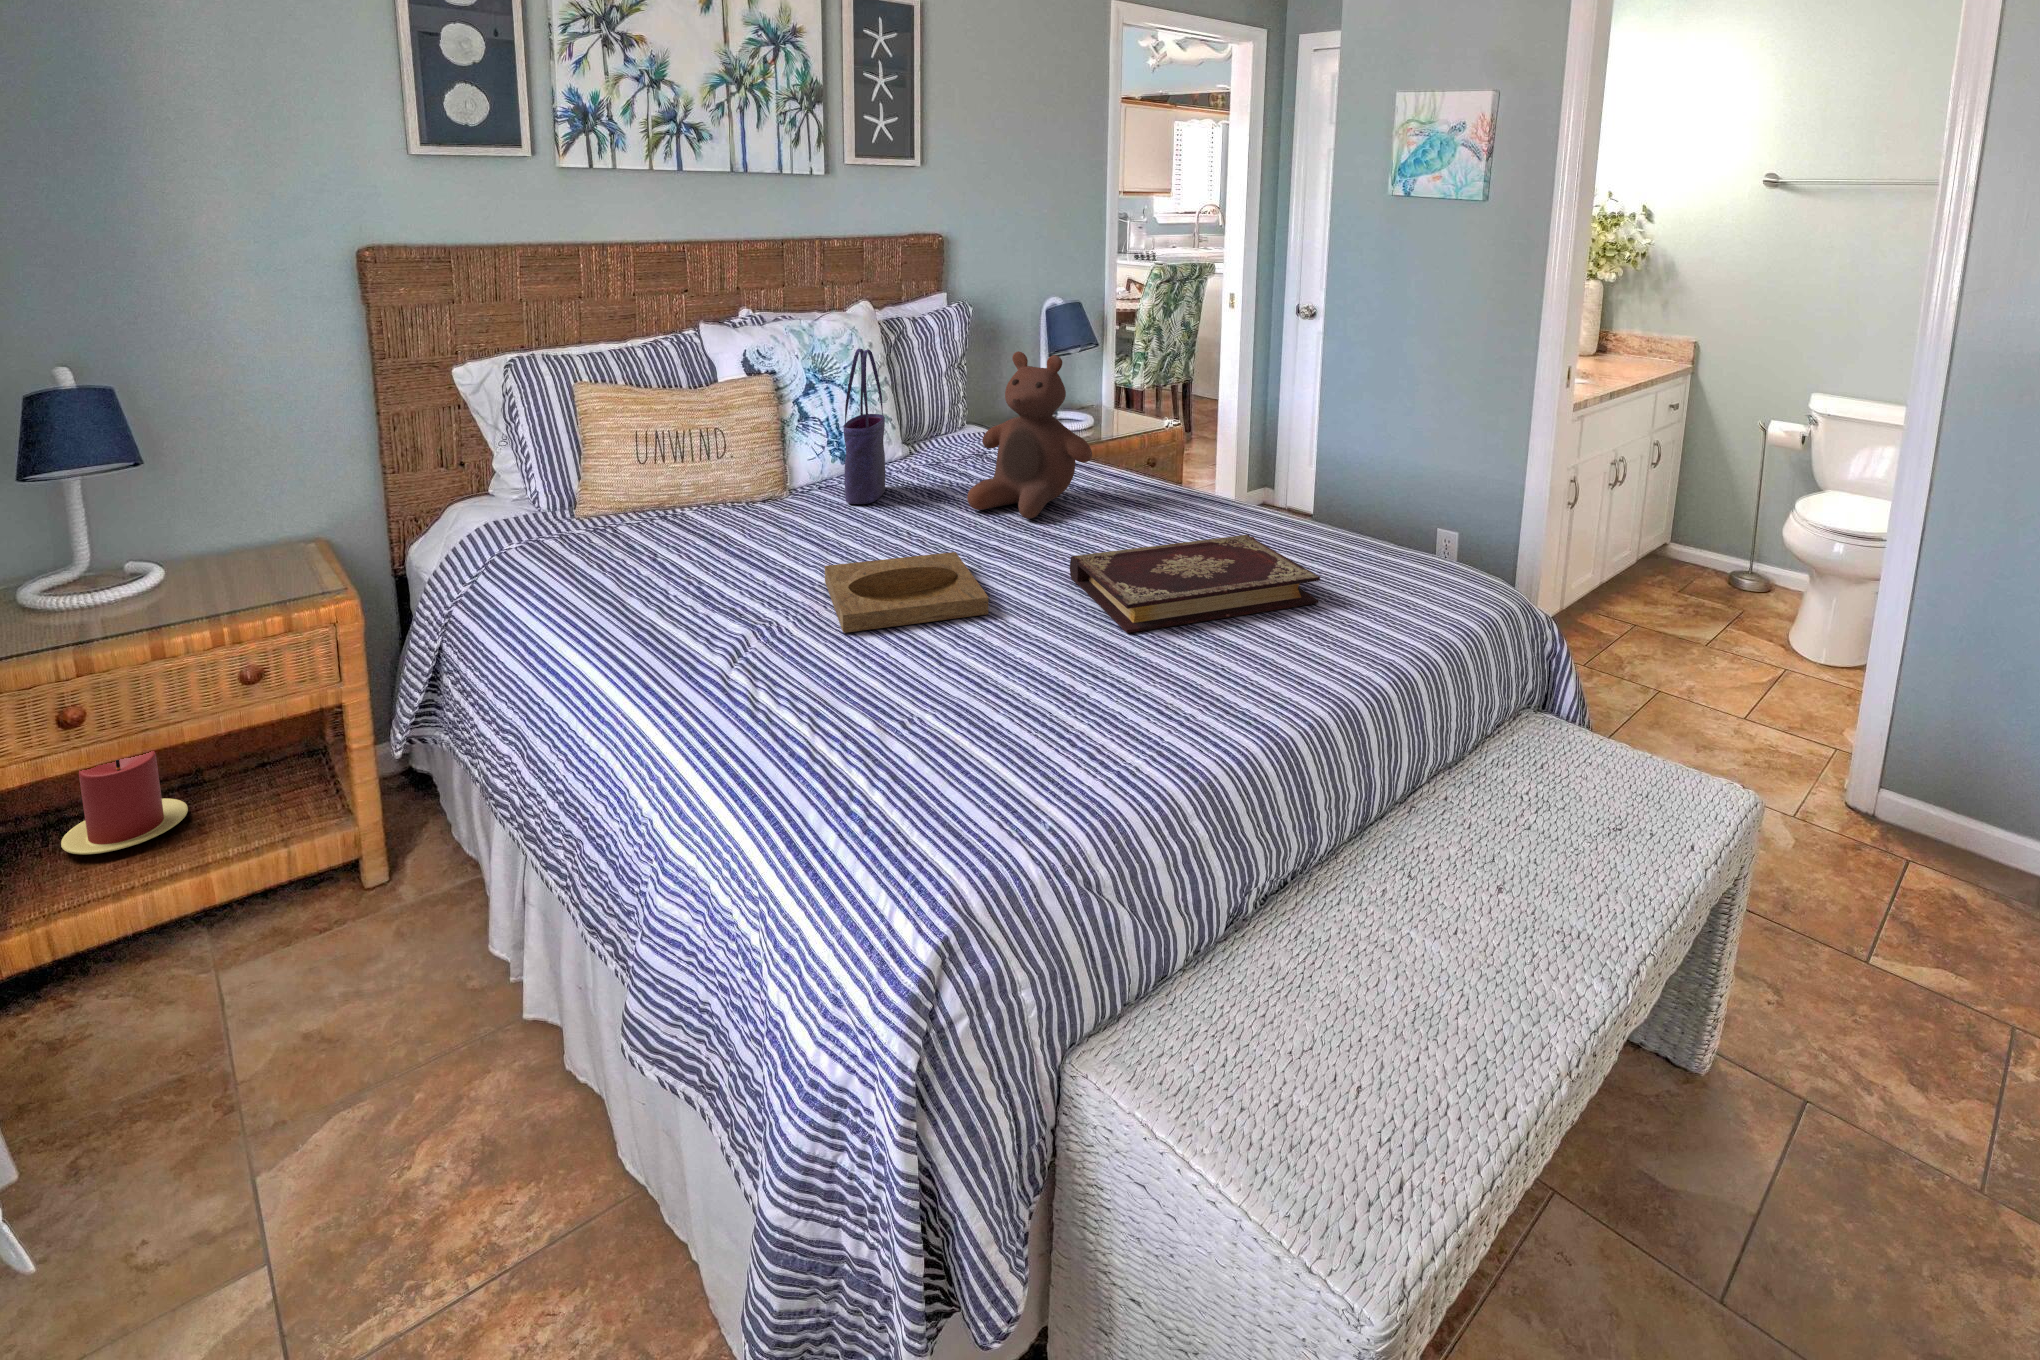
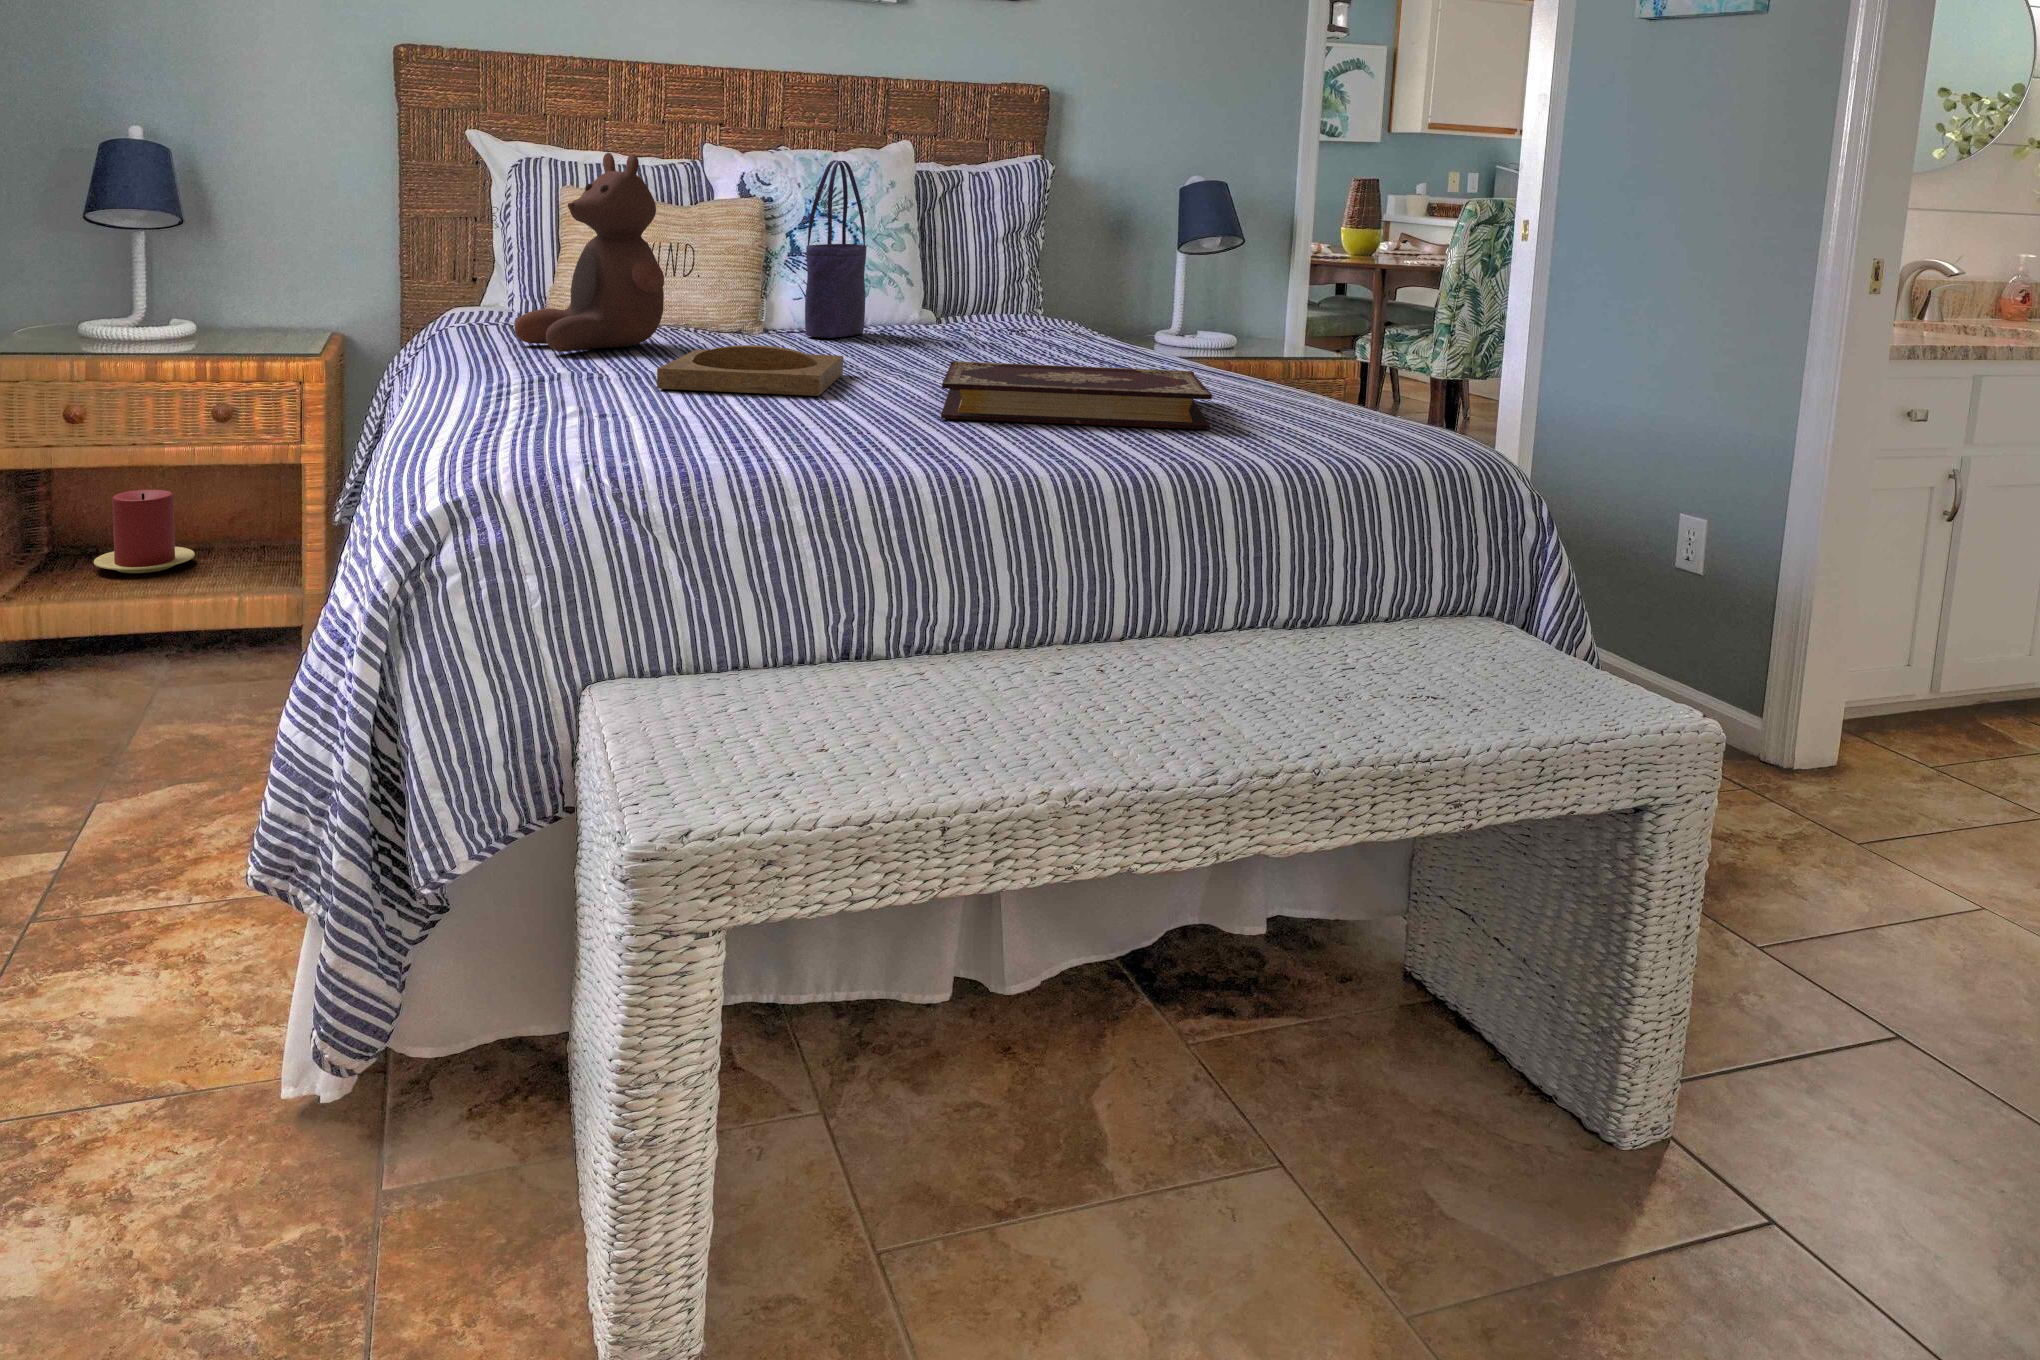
stuffed bear: present [967,351,1092,519] -> present [515,153,664,352]

